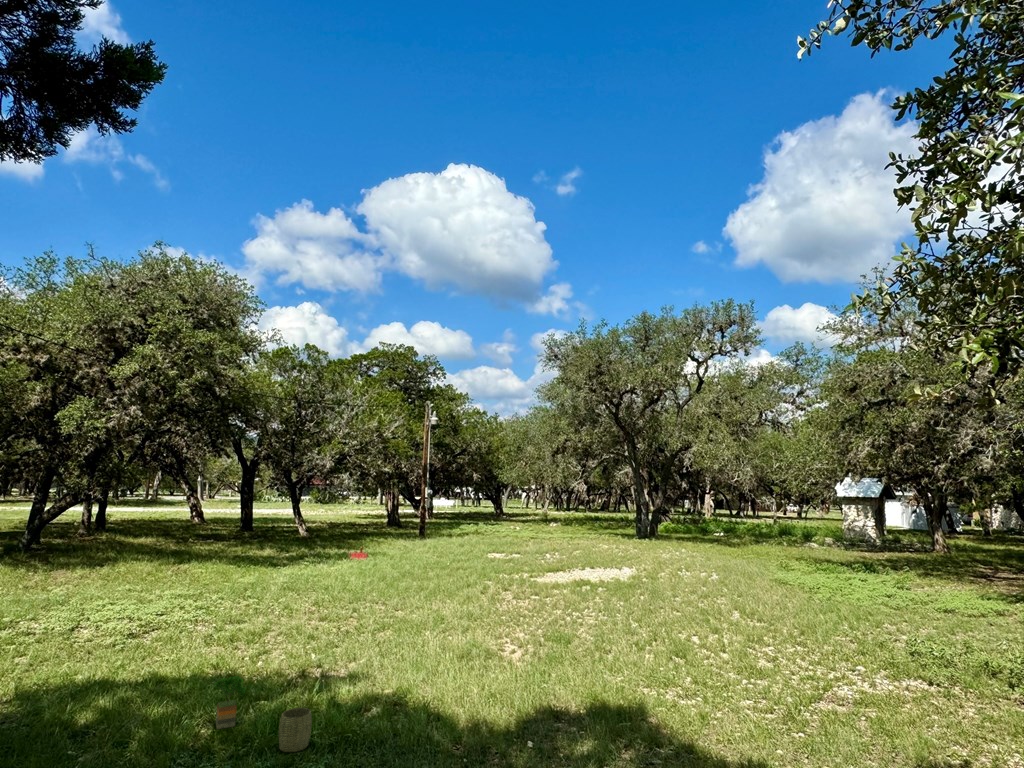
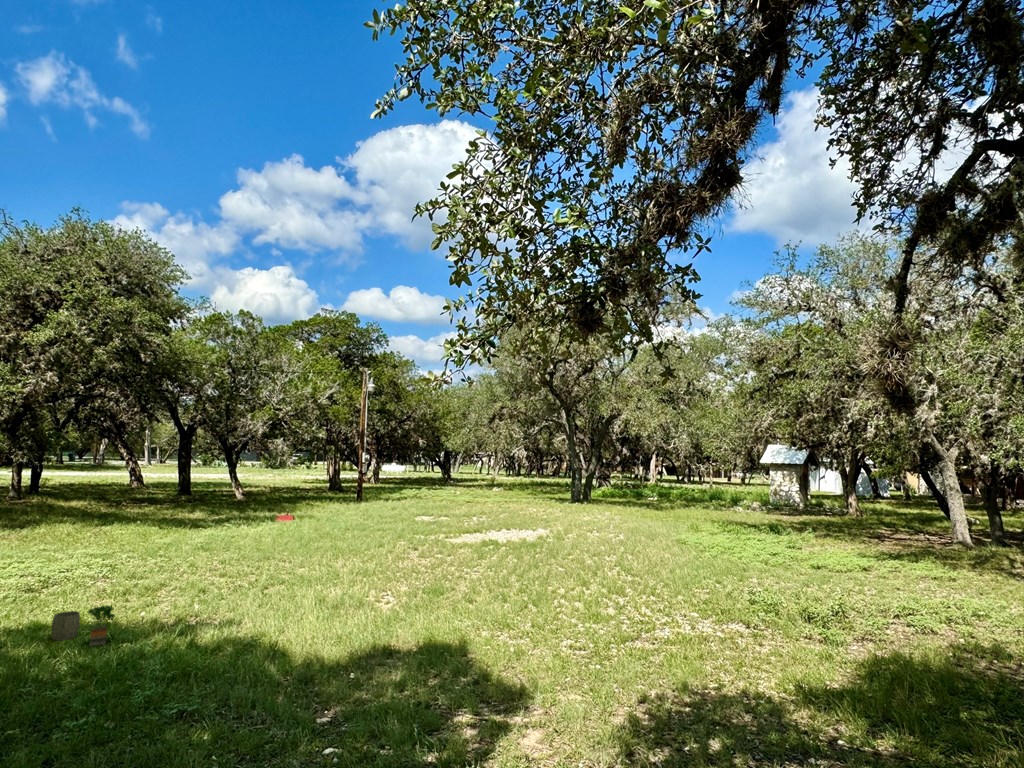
woven basket: present [279,708,312,752] -> present [52,611,80,640]

